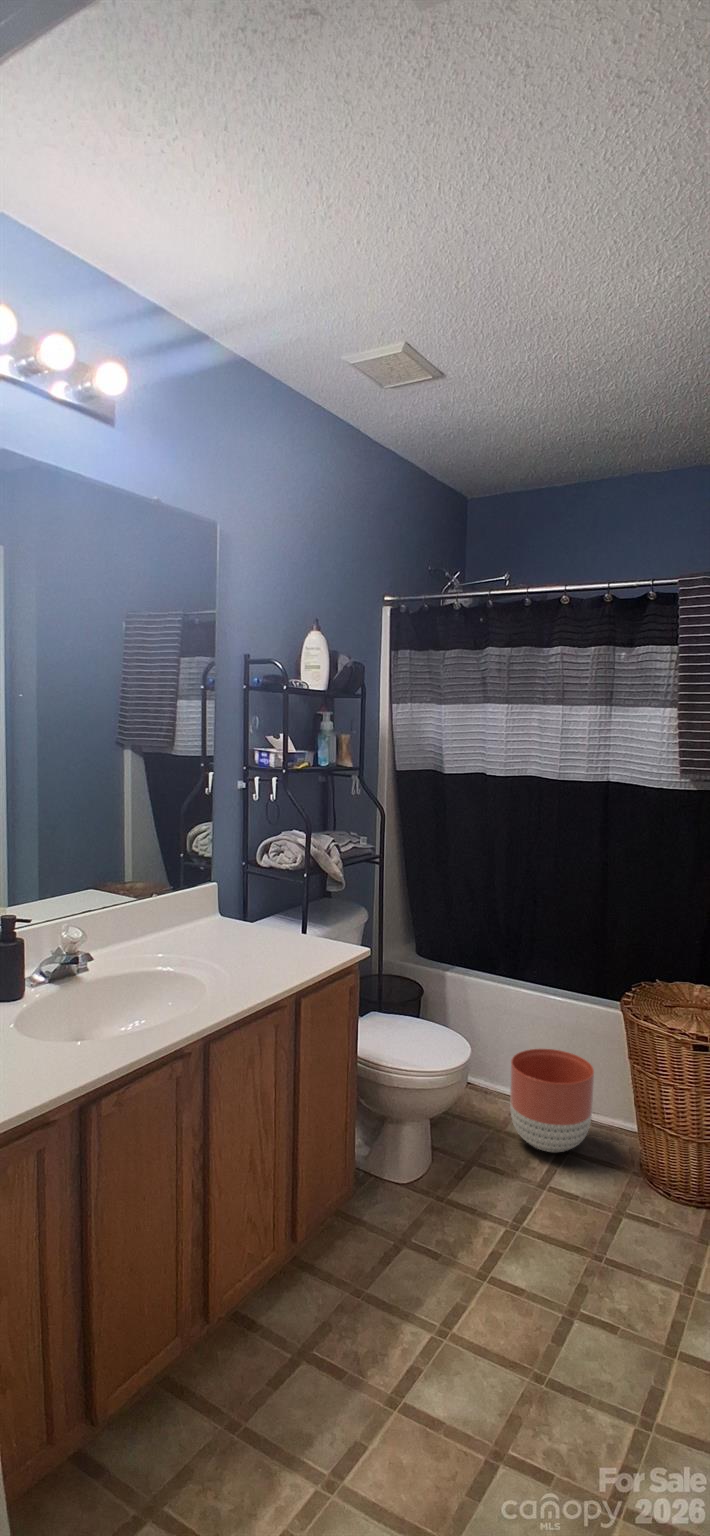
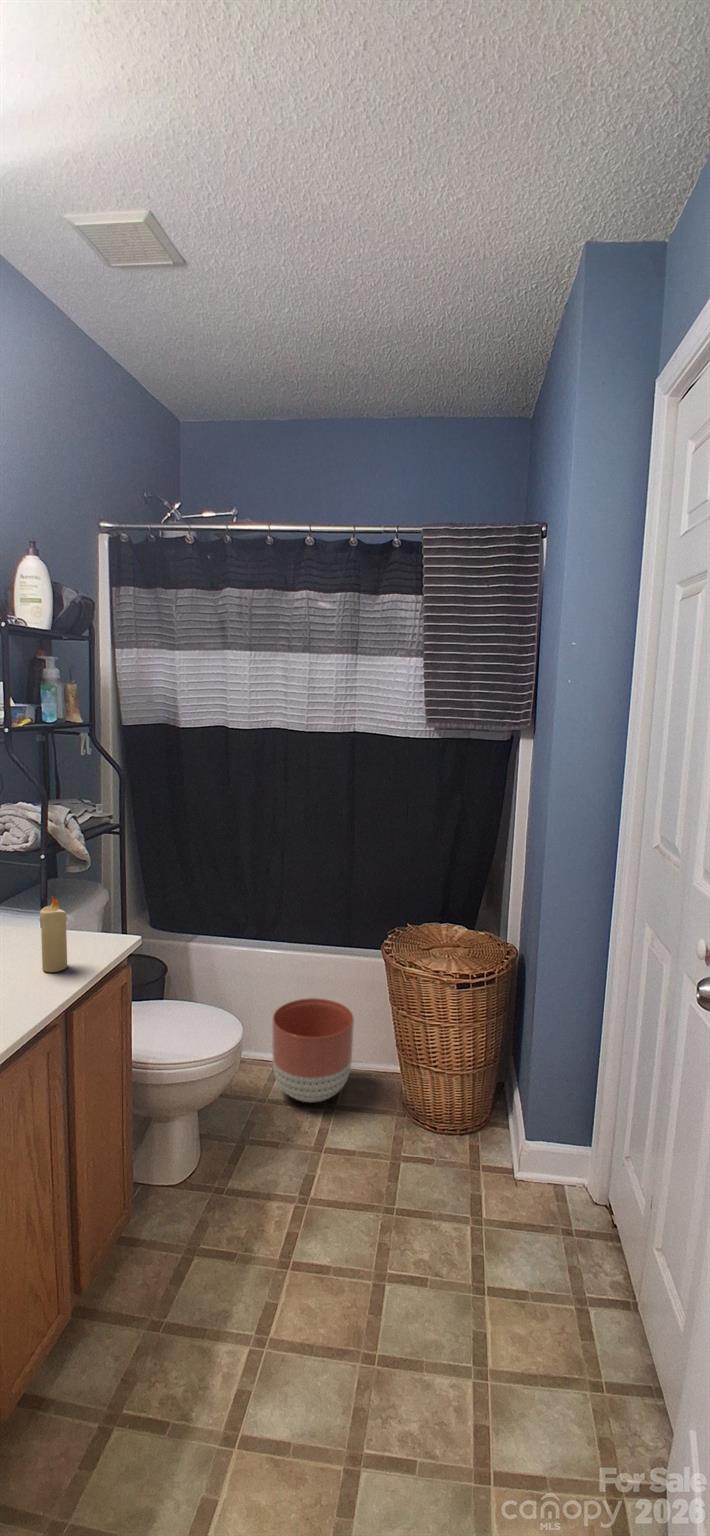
candle: none [295,898,314,958] -> present [39,896,67,972]

